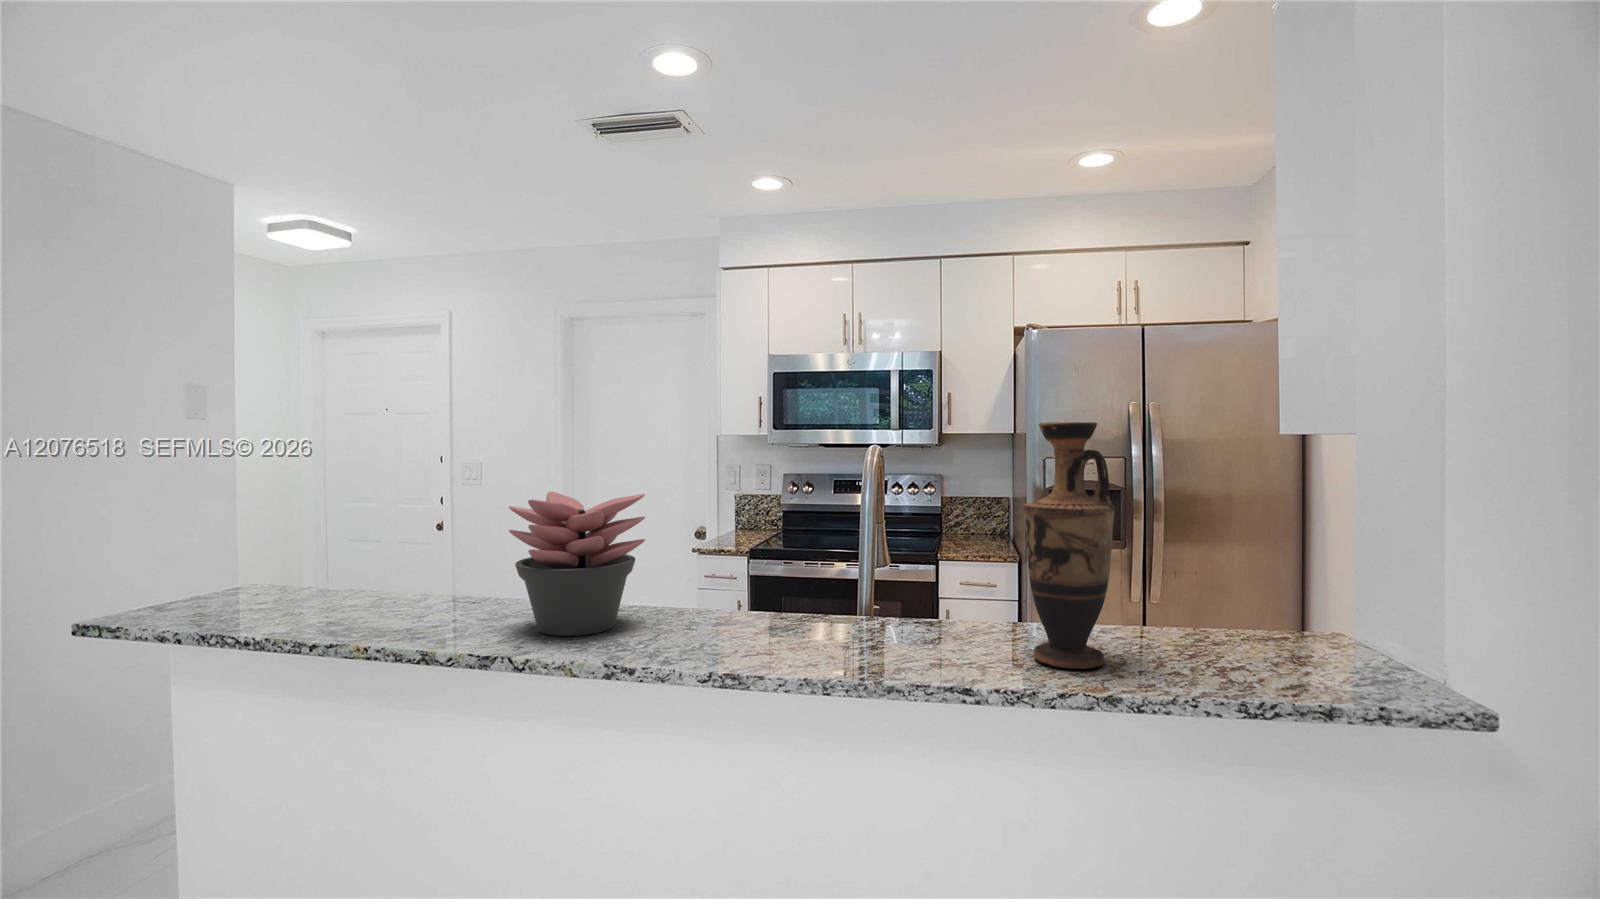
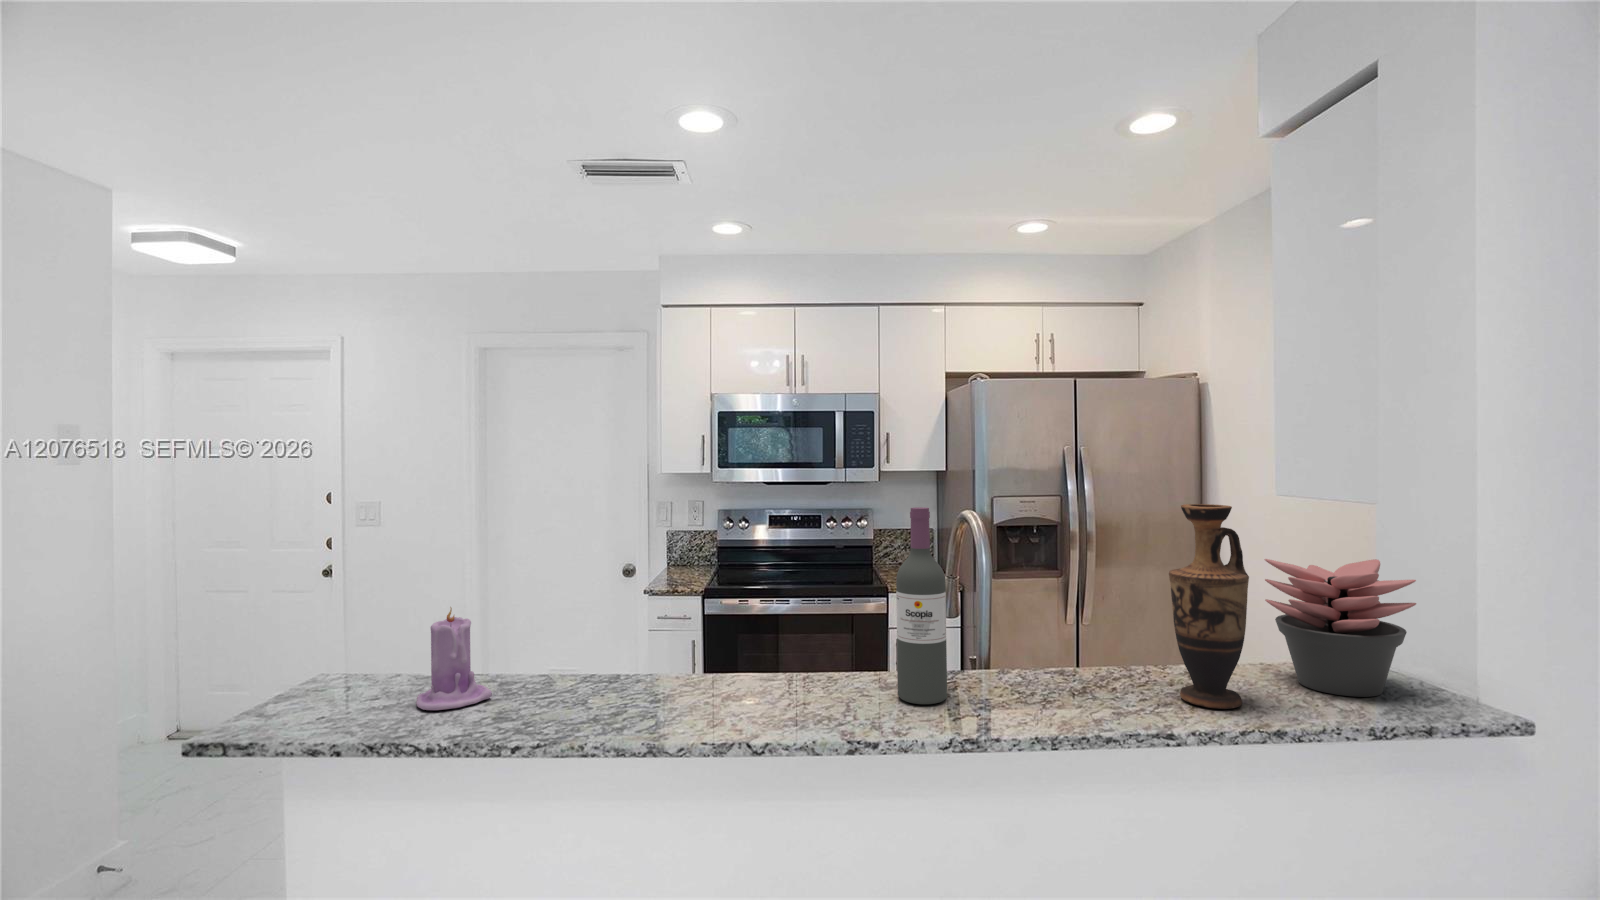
wine bottle: none [717,425,772,641] -> present [896,507,947,704]
succulent plant: present [509,492,645,636] -> present [1264,559,1416,697]
candle: none [282,518,358,614] -> present [416,607,492,710]

